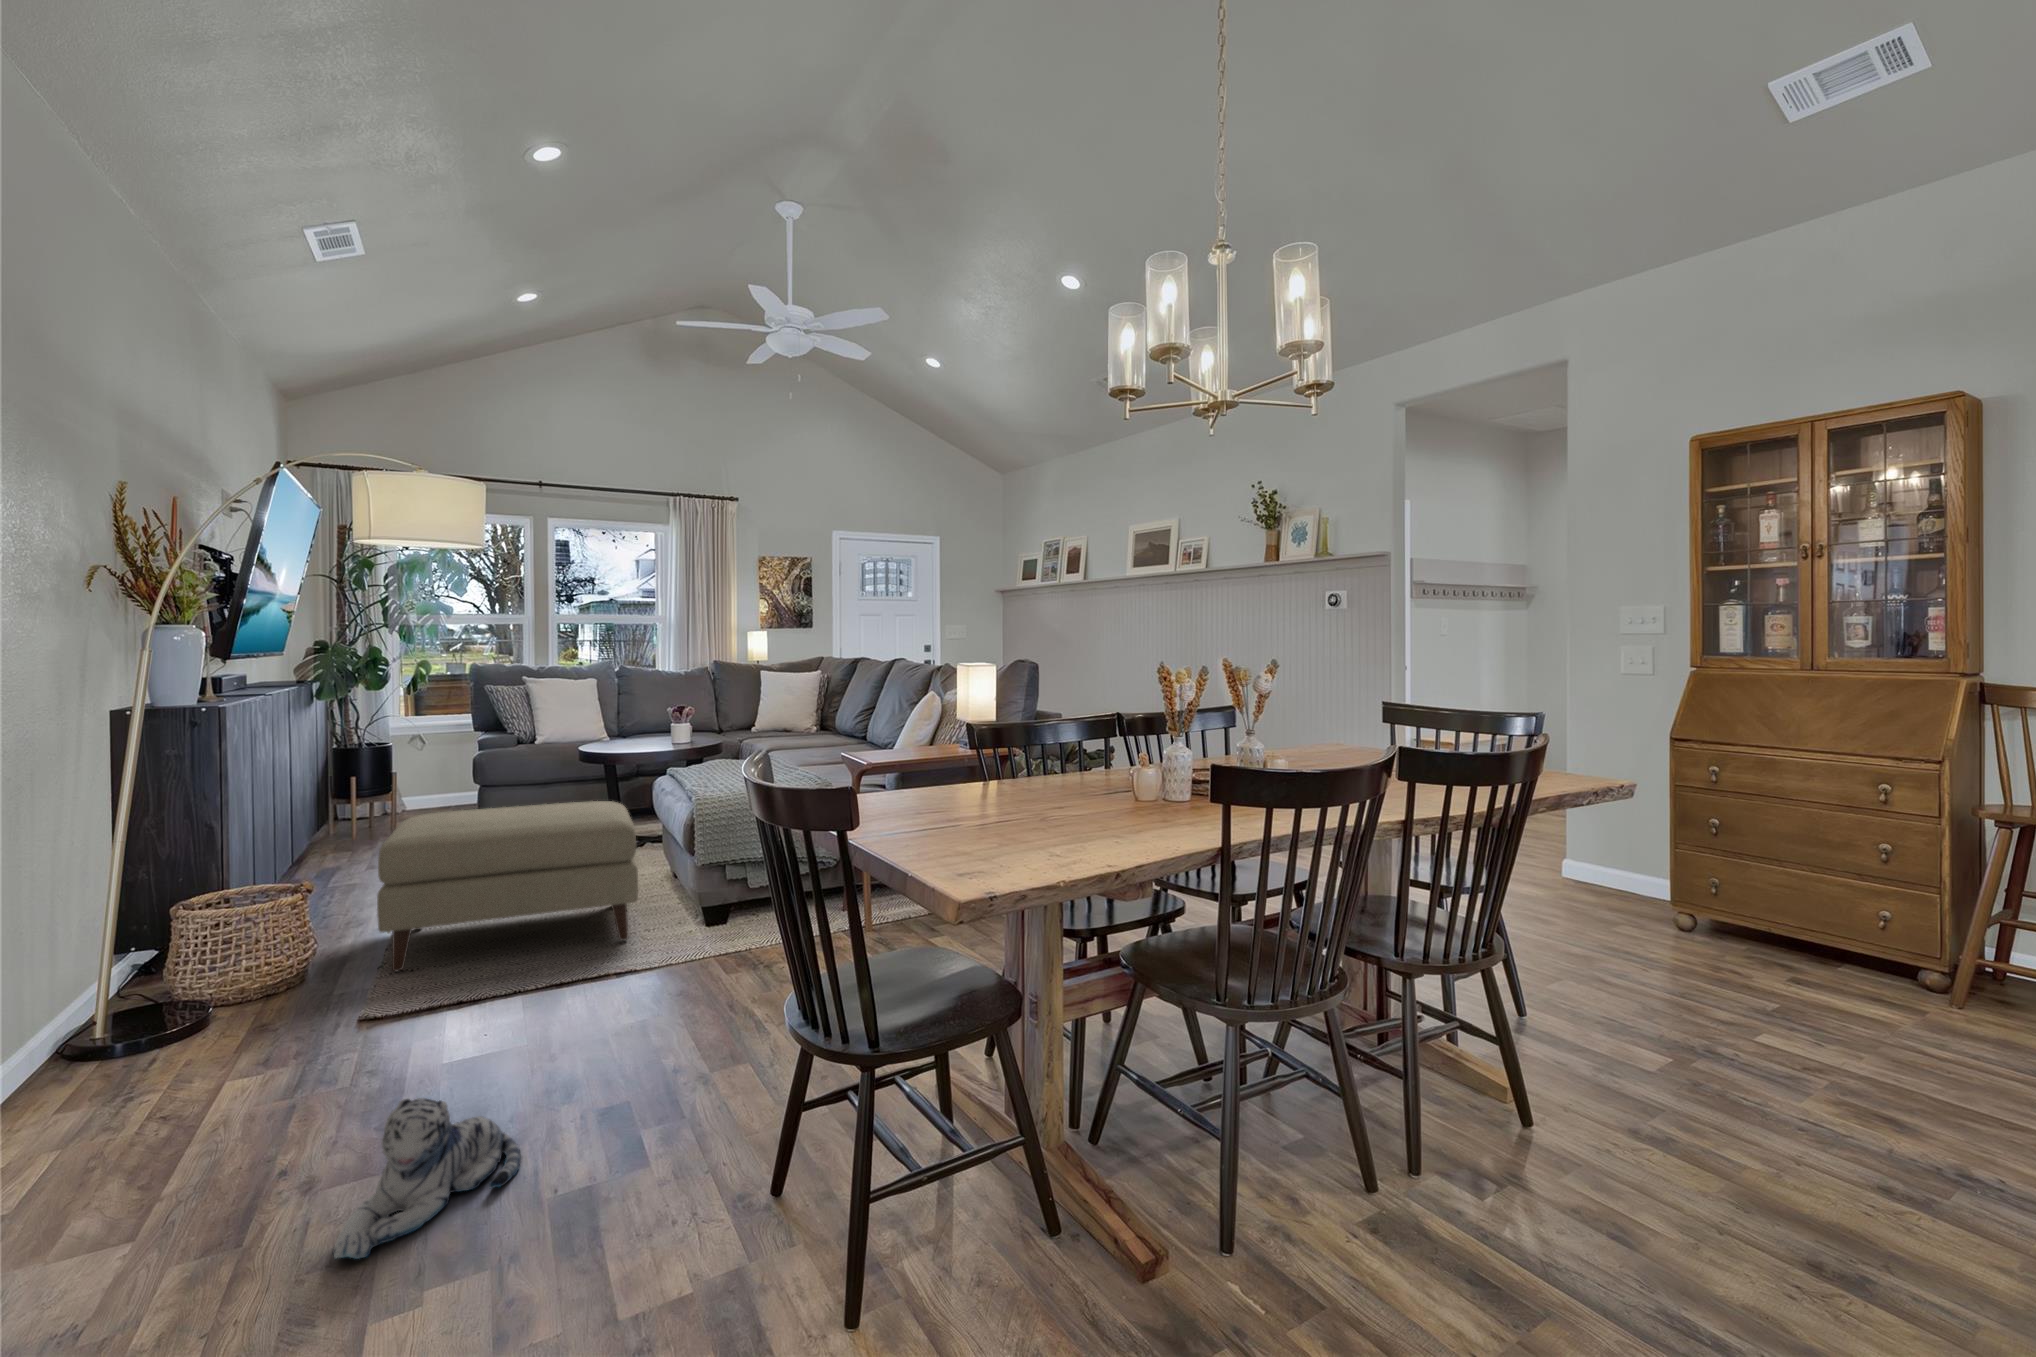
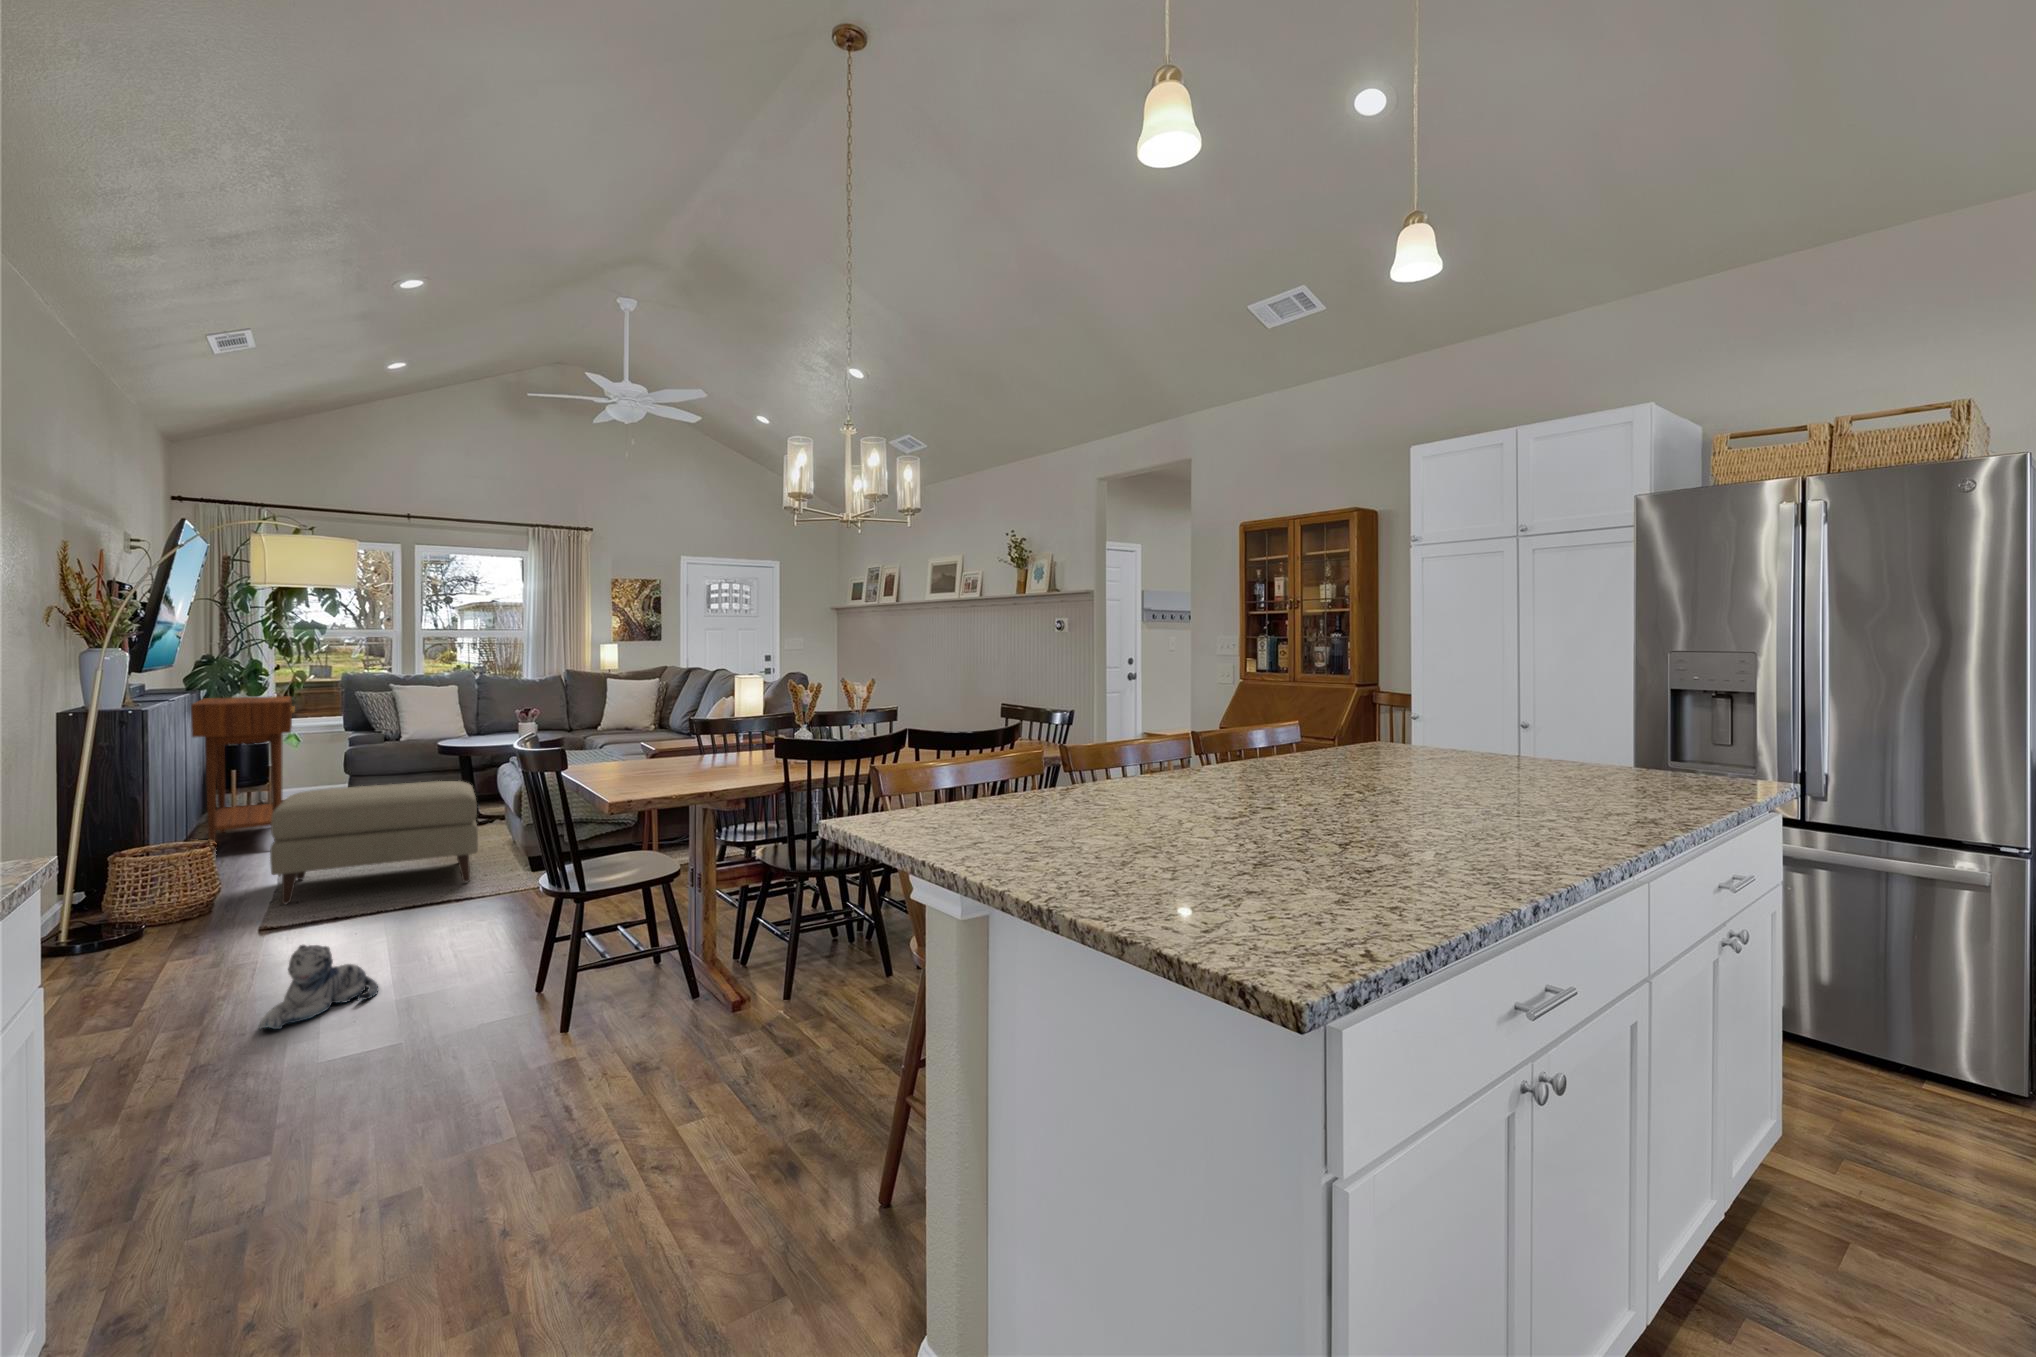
console table: none [293,691,416,890] -> present [191,696,295,841]

